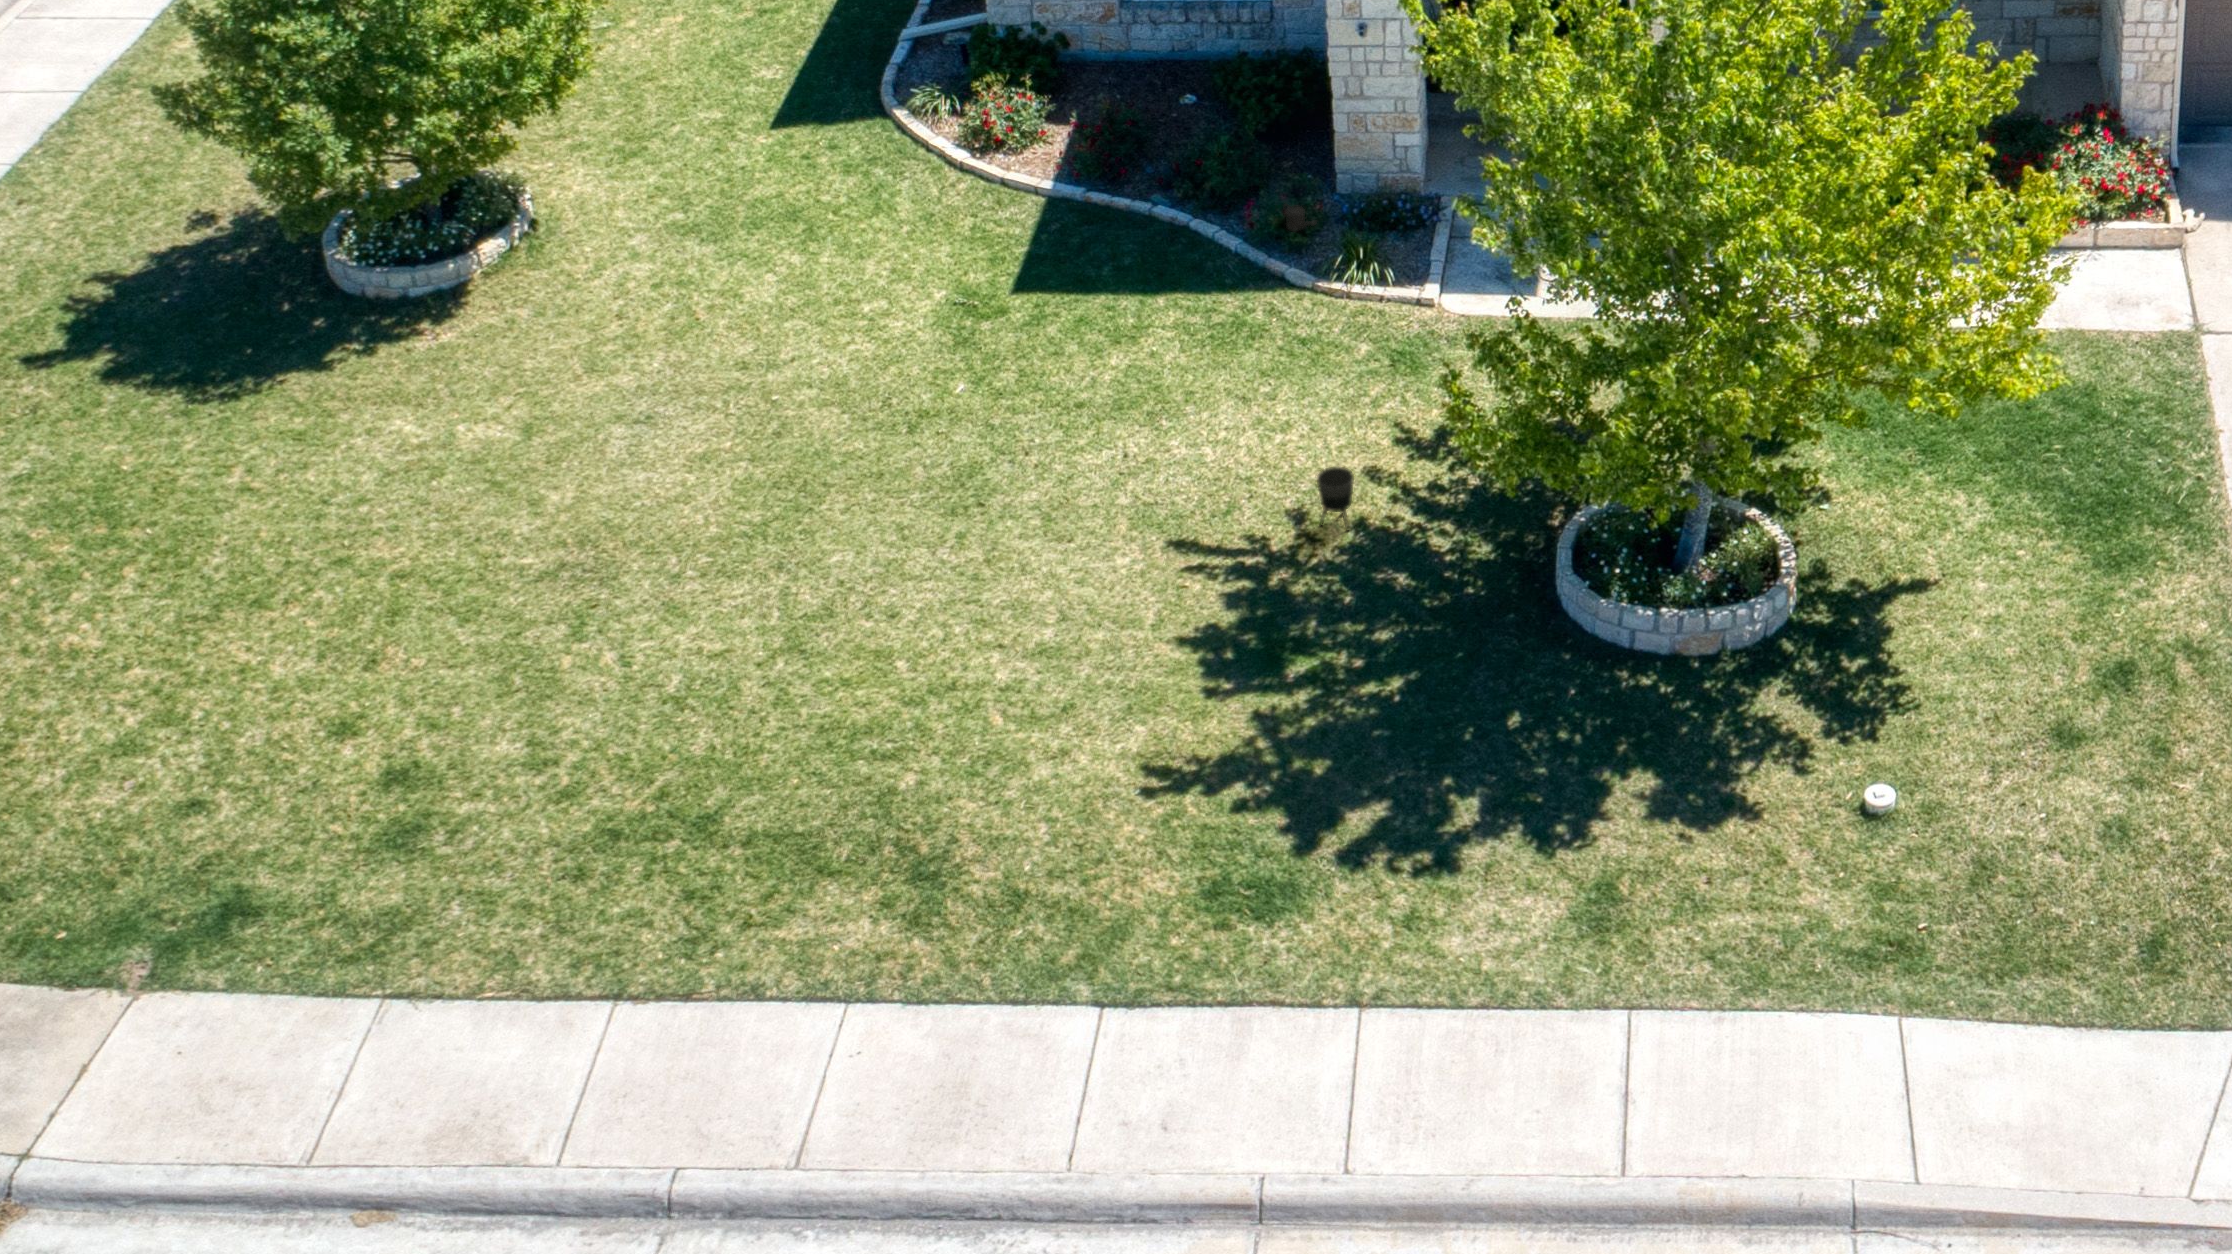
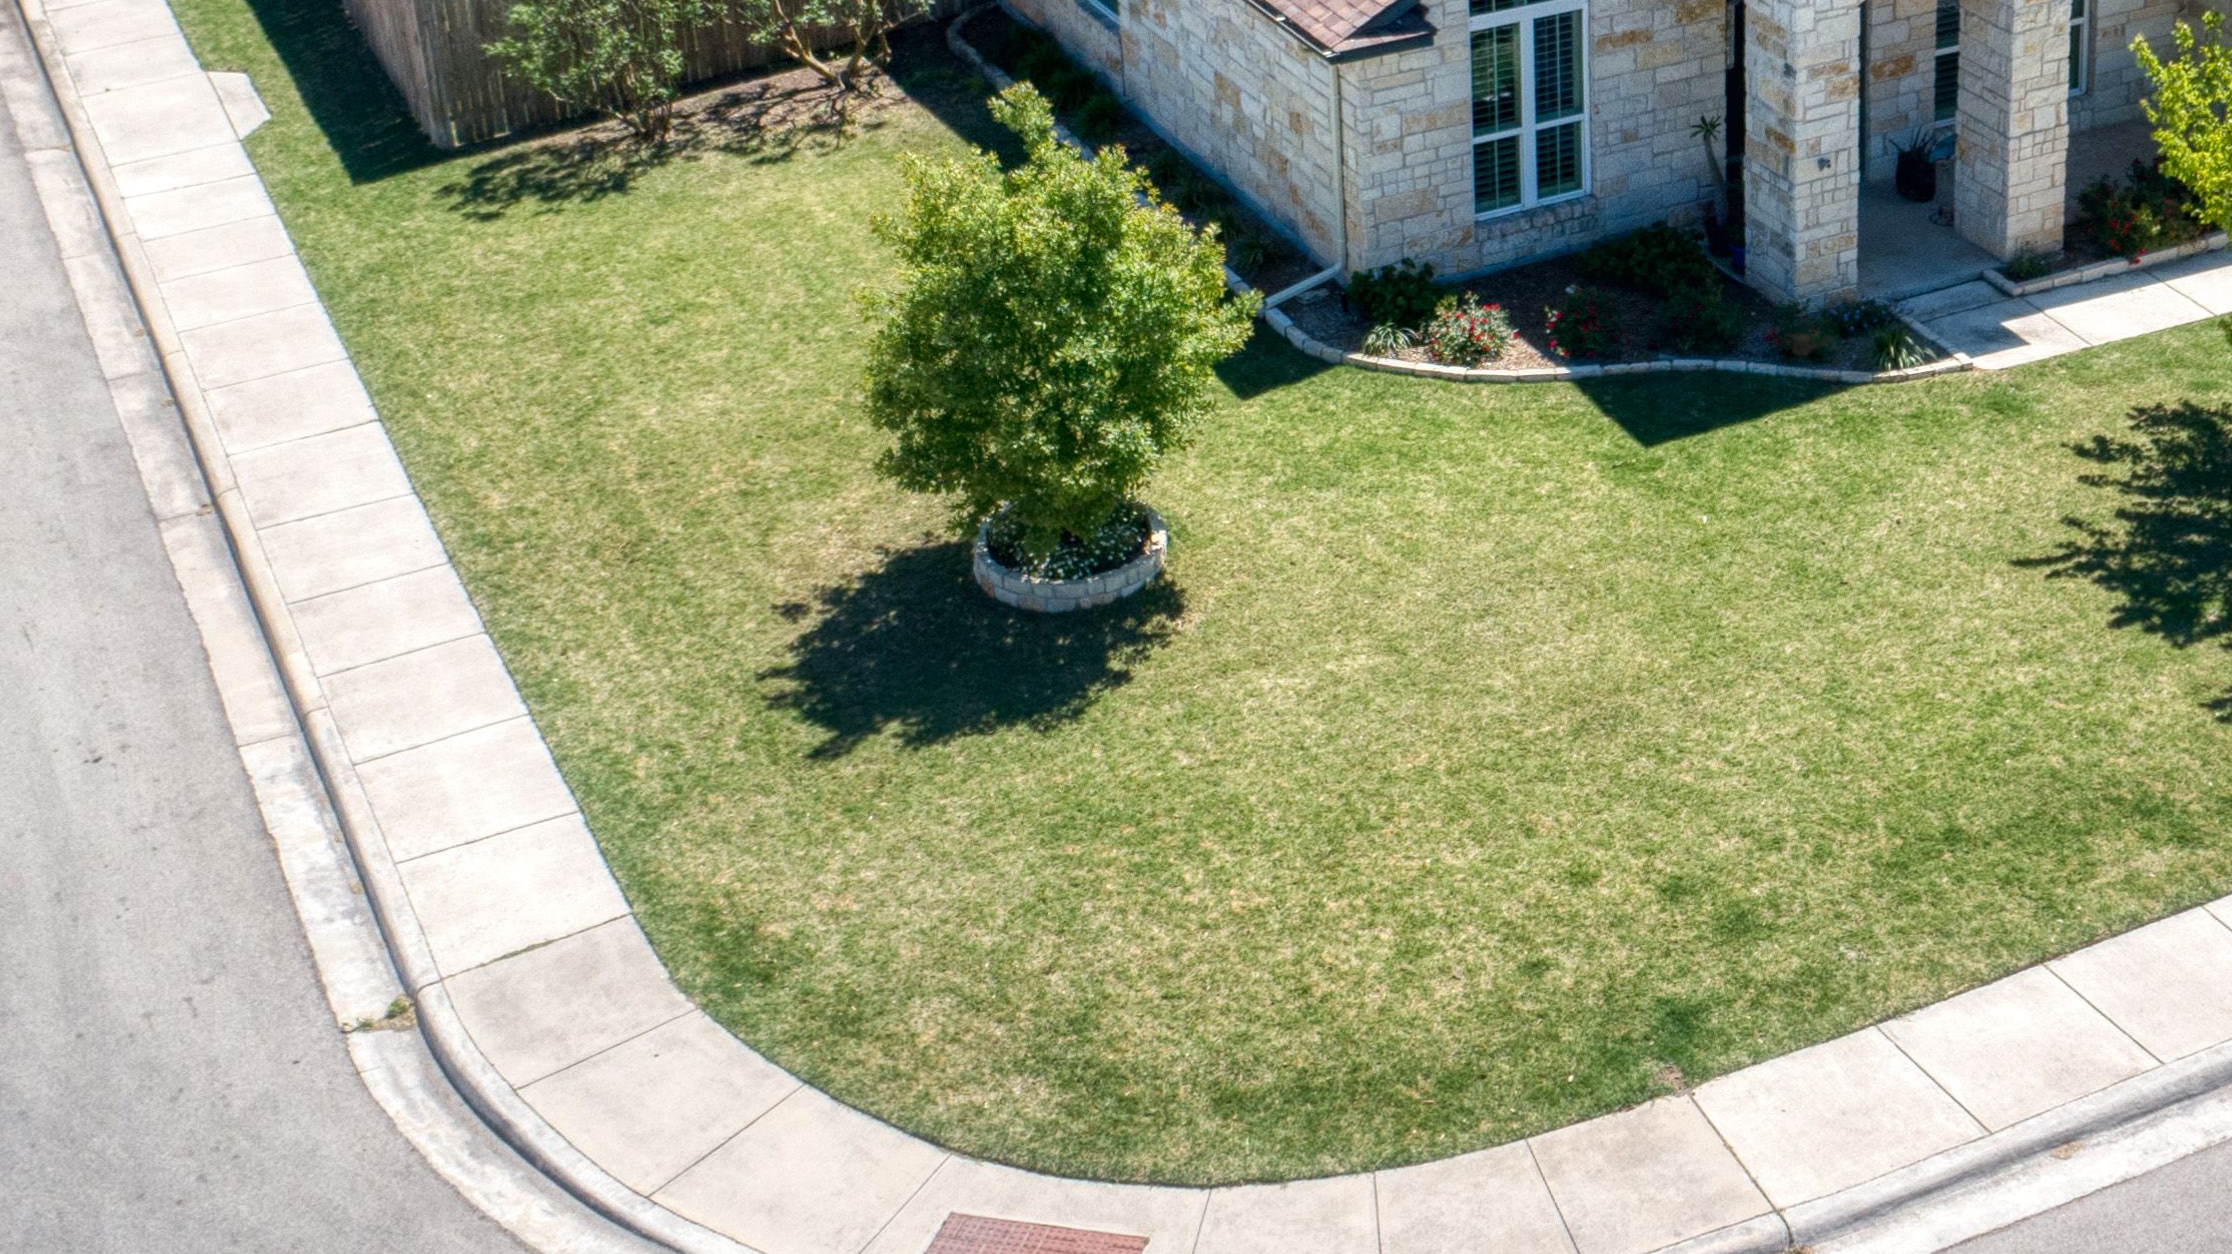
planter: present [1317,467,1354,529] -> none [2139,455,2171,511]

